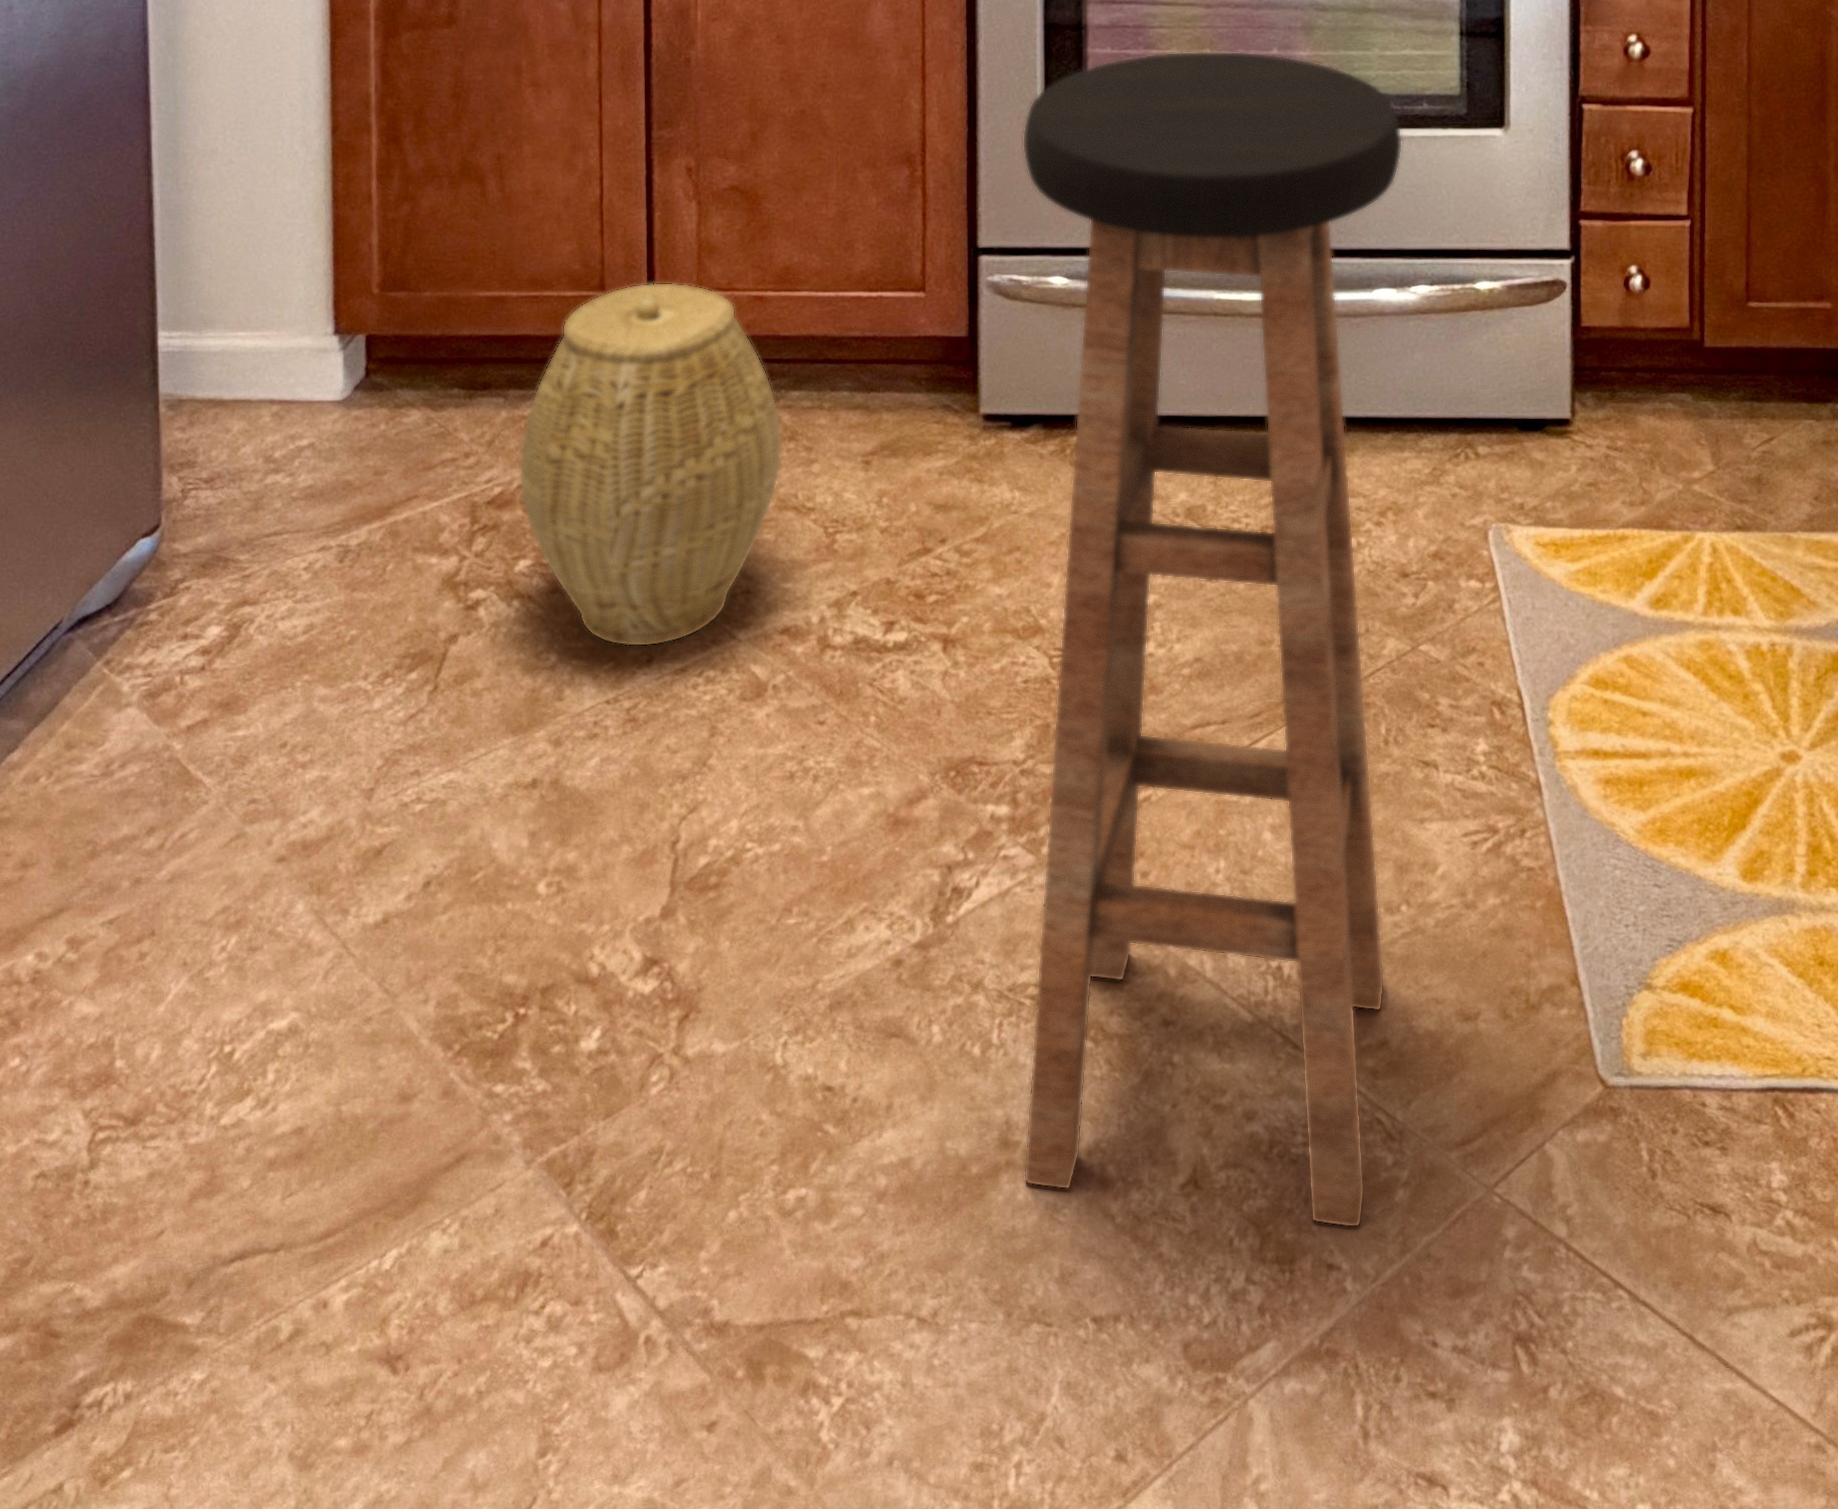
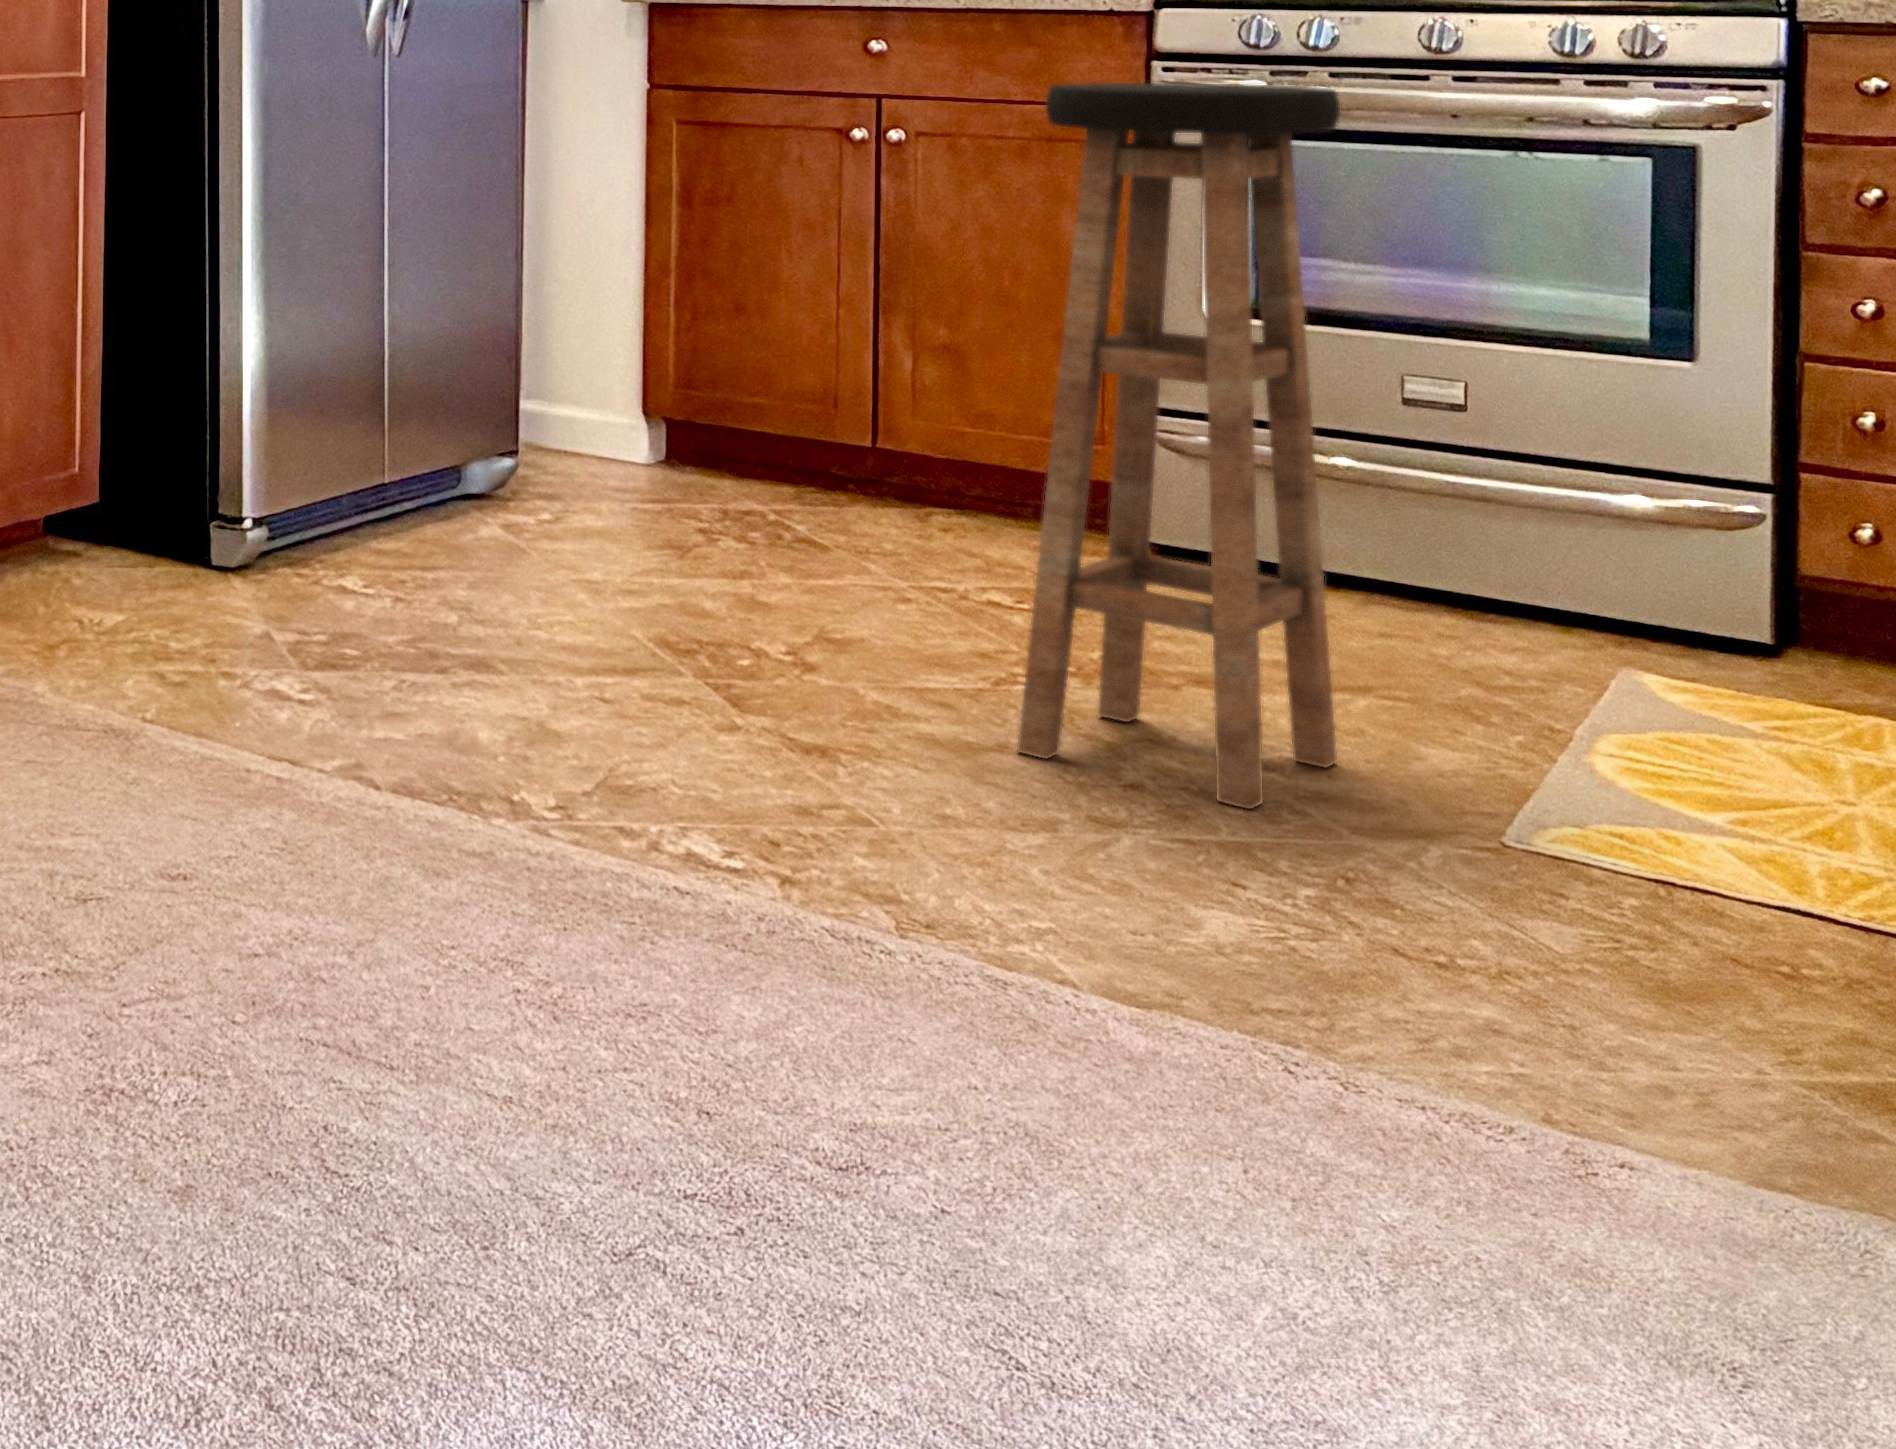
woven basket: present [521,284,781,645] -> none [751,351,945,581]

